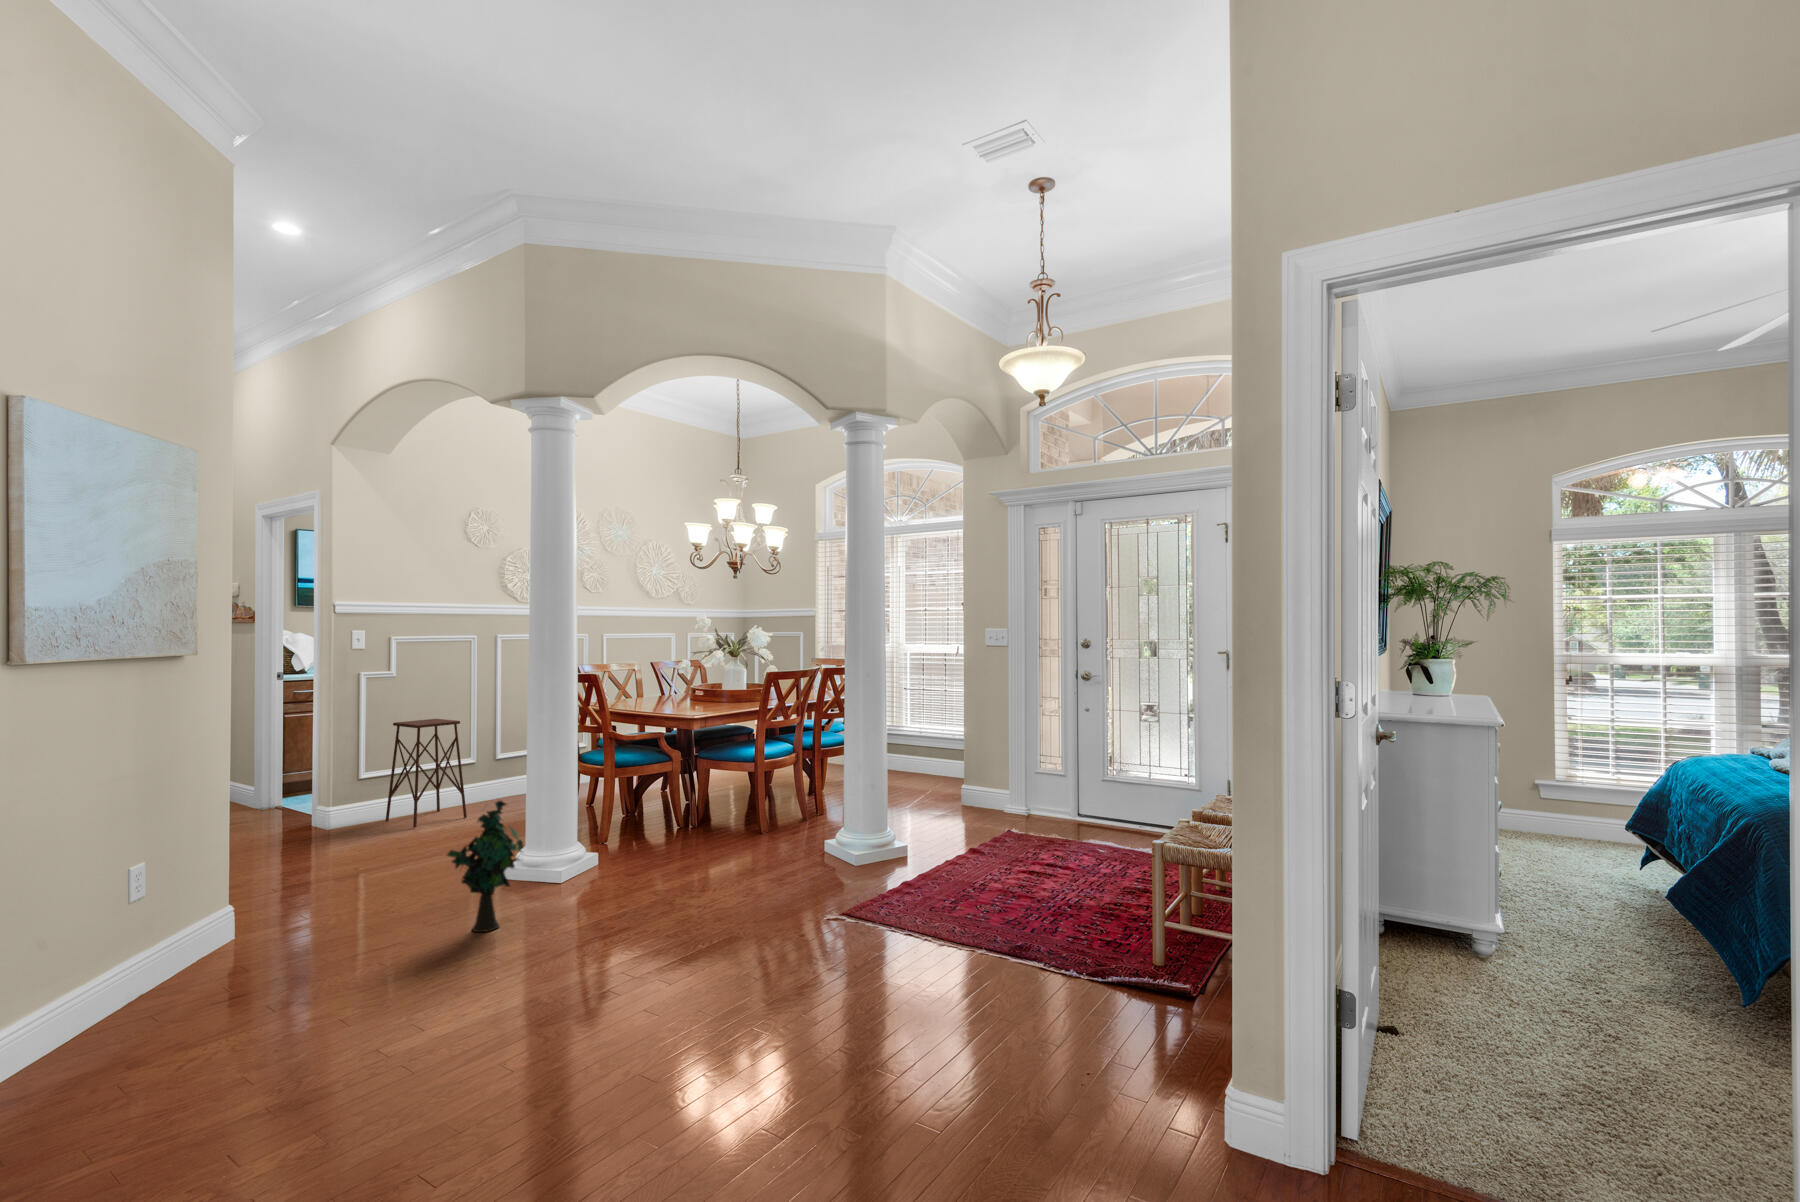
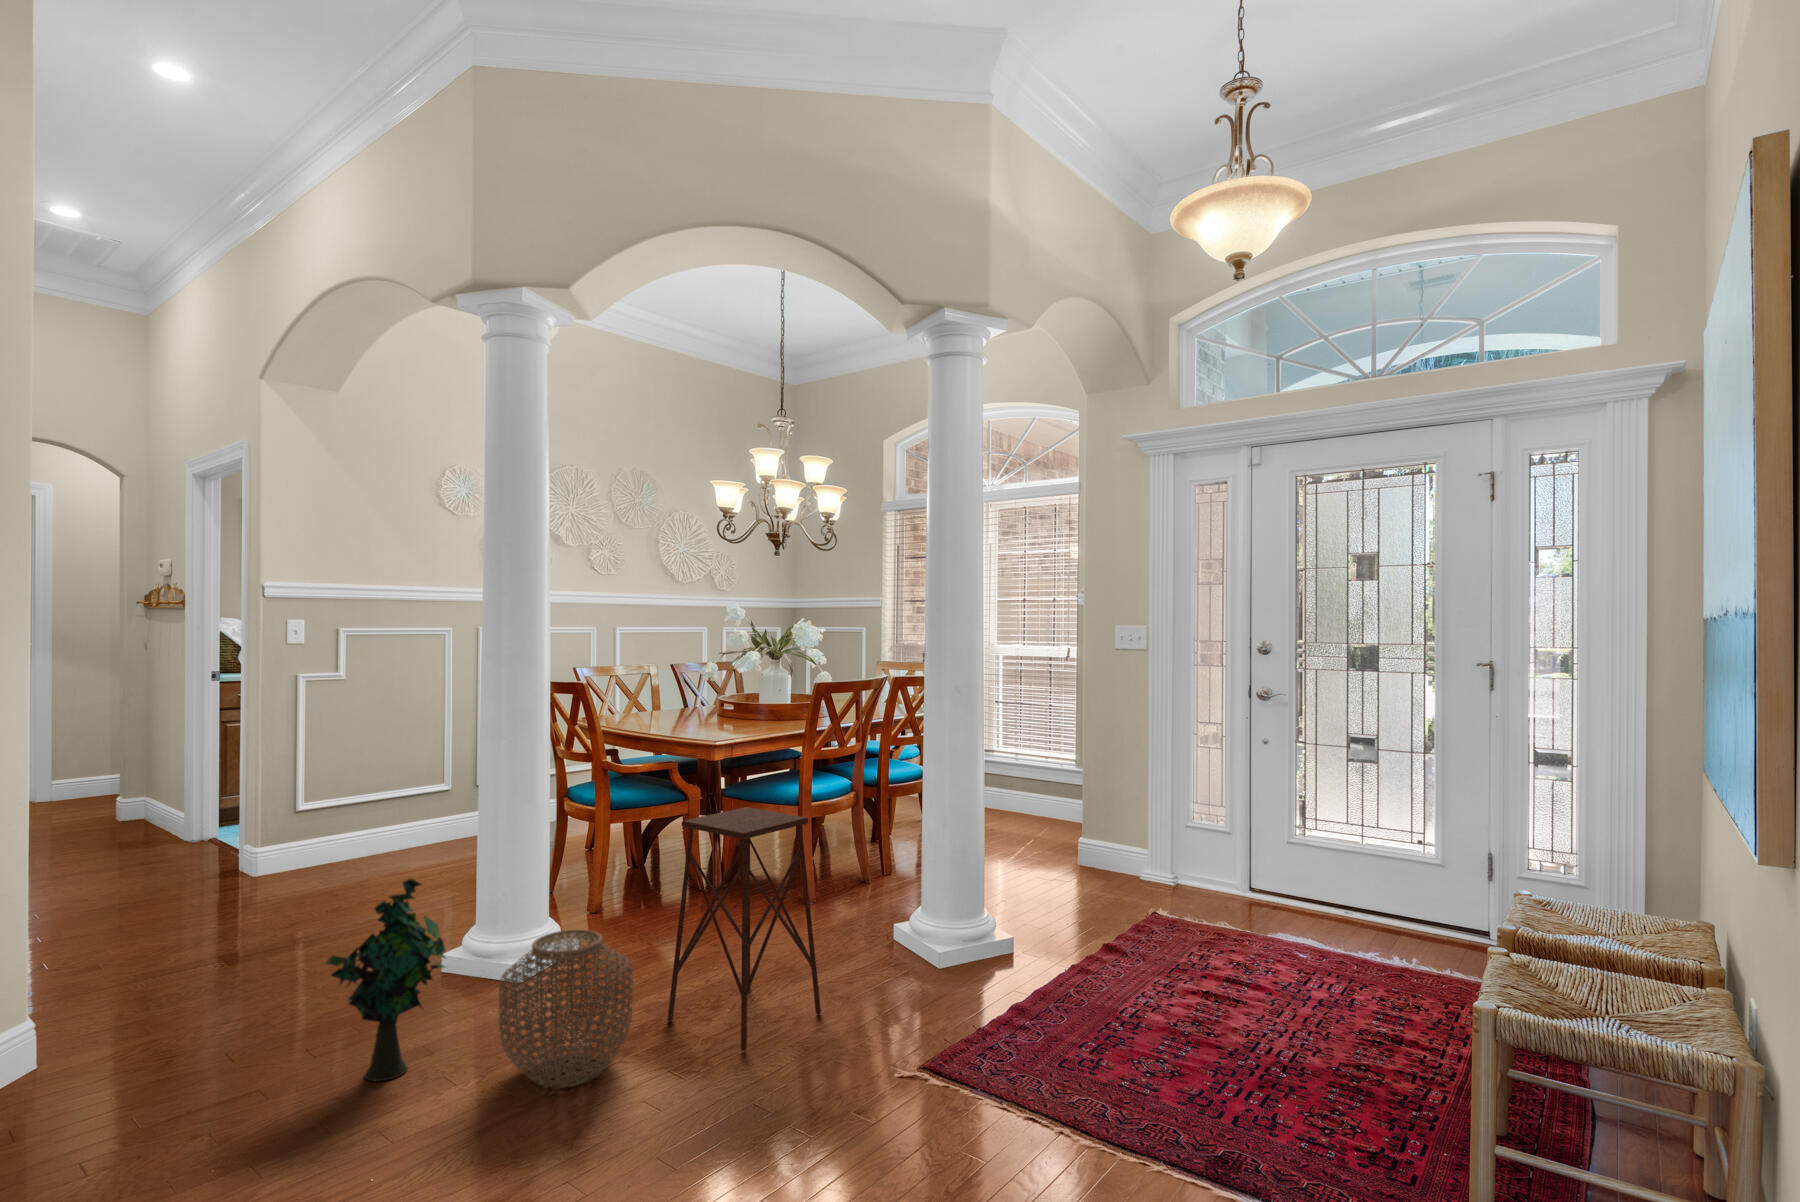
side table: present [386,719,467,828] -> present [667,807,821,1051]
woven basket: none [563,832,650,931] -> present [499,930,633,1087]

